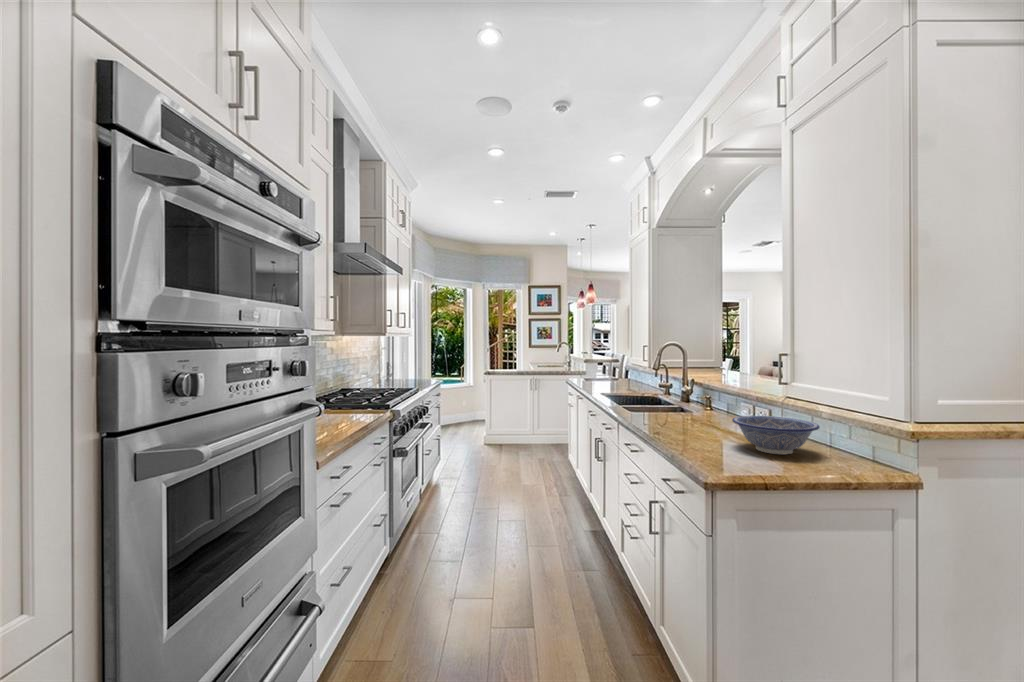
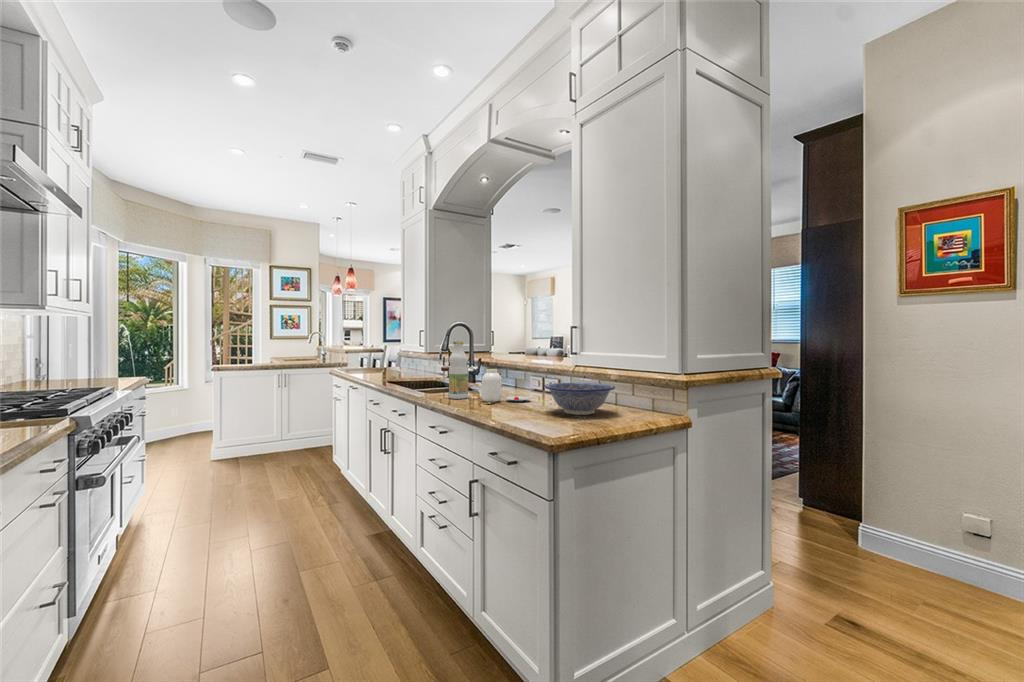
bottle: none [648,365,667,420] -> present [449,342,468,399]
jar: none [677,394,734,429] -> present [482,369,531,404]

